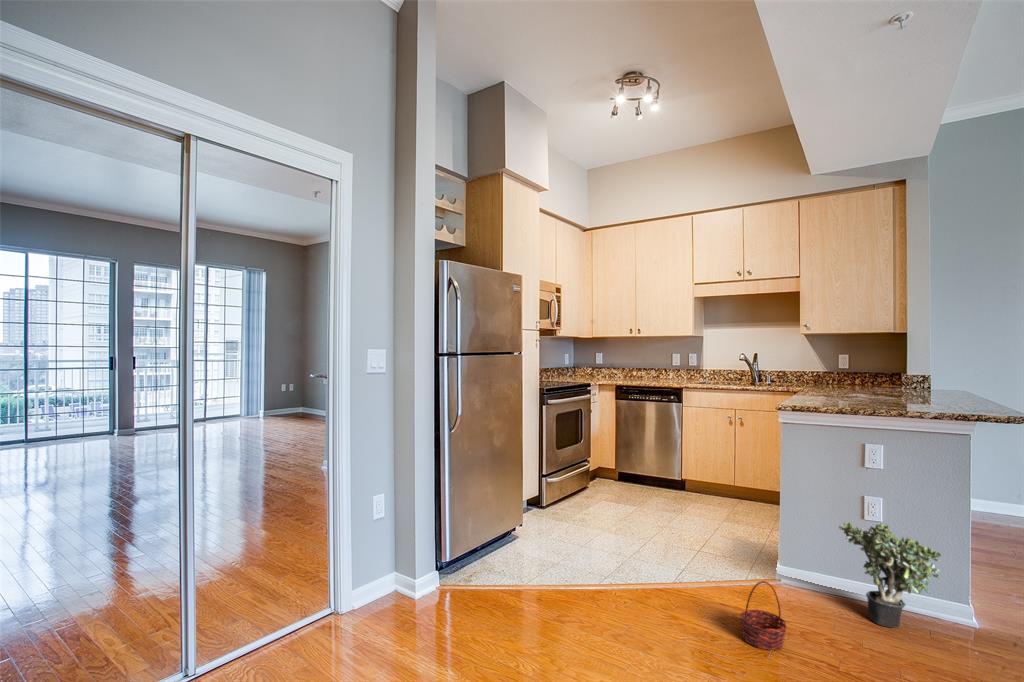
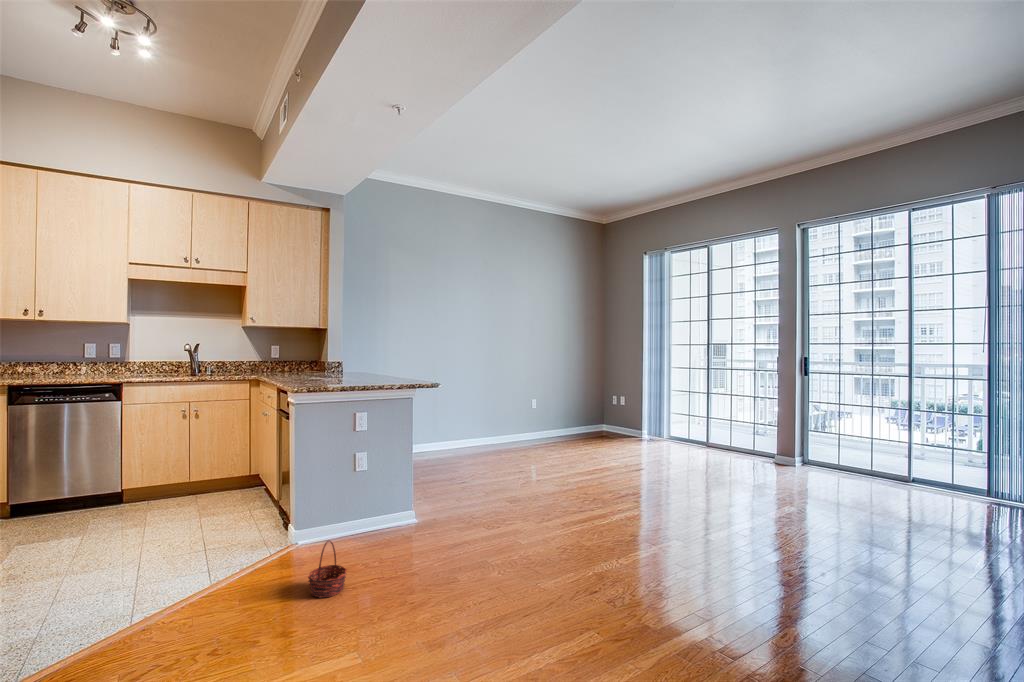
potted plant: present [839,523,941,627] -> none [348,469,407,542]

